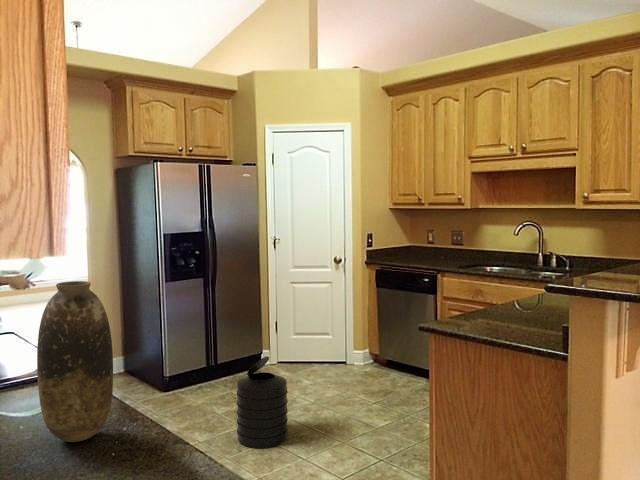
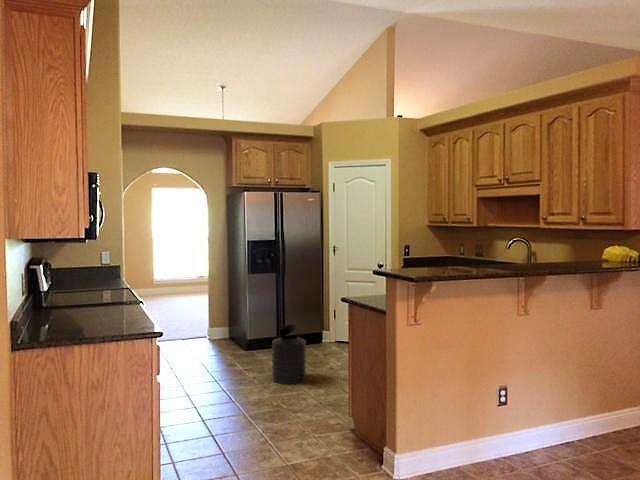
vase: present [37,281,113,442] -> none [106,254,135,317]

